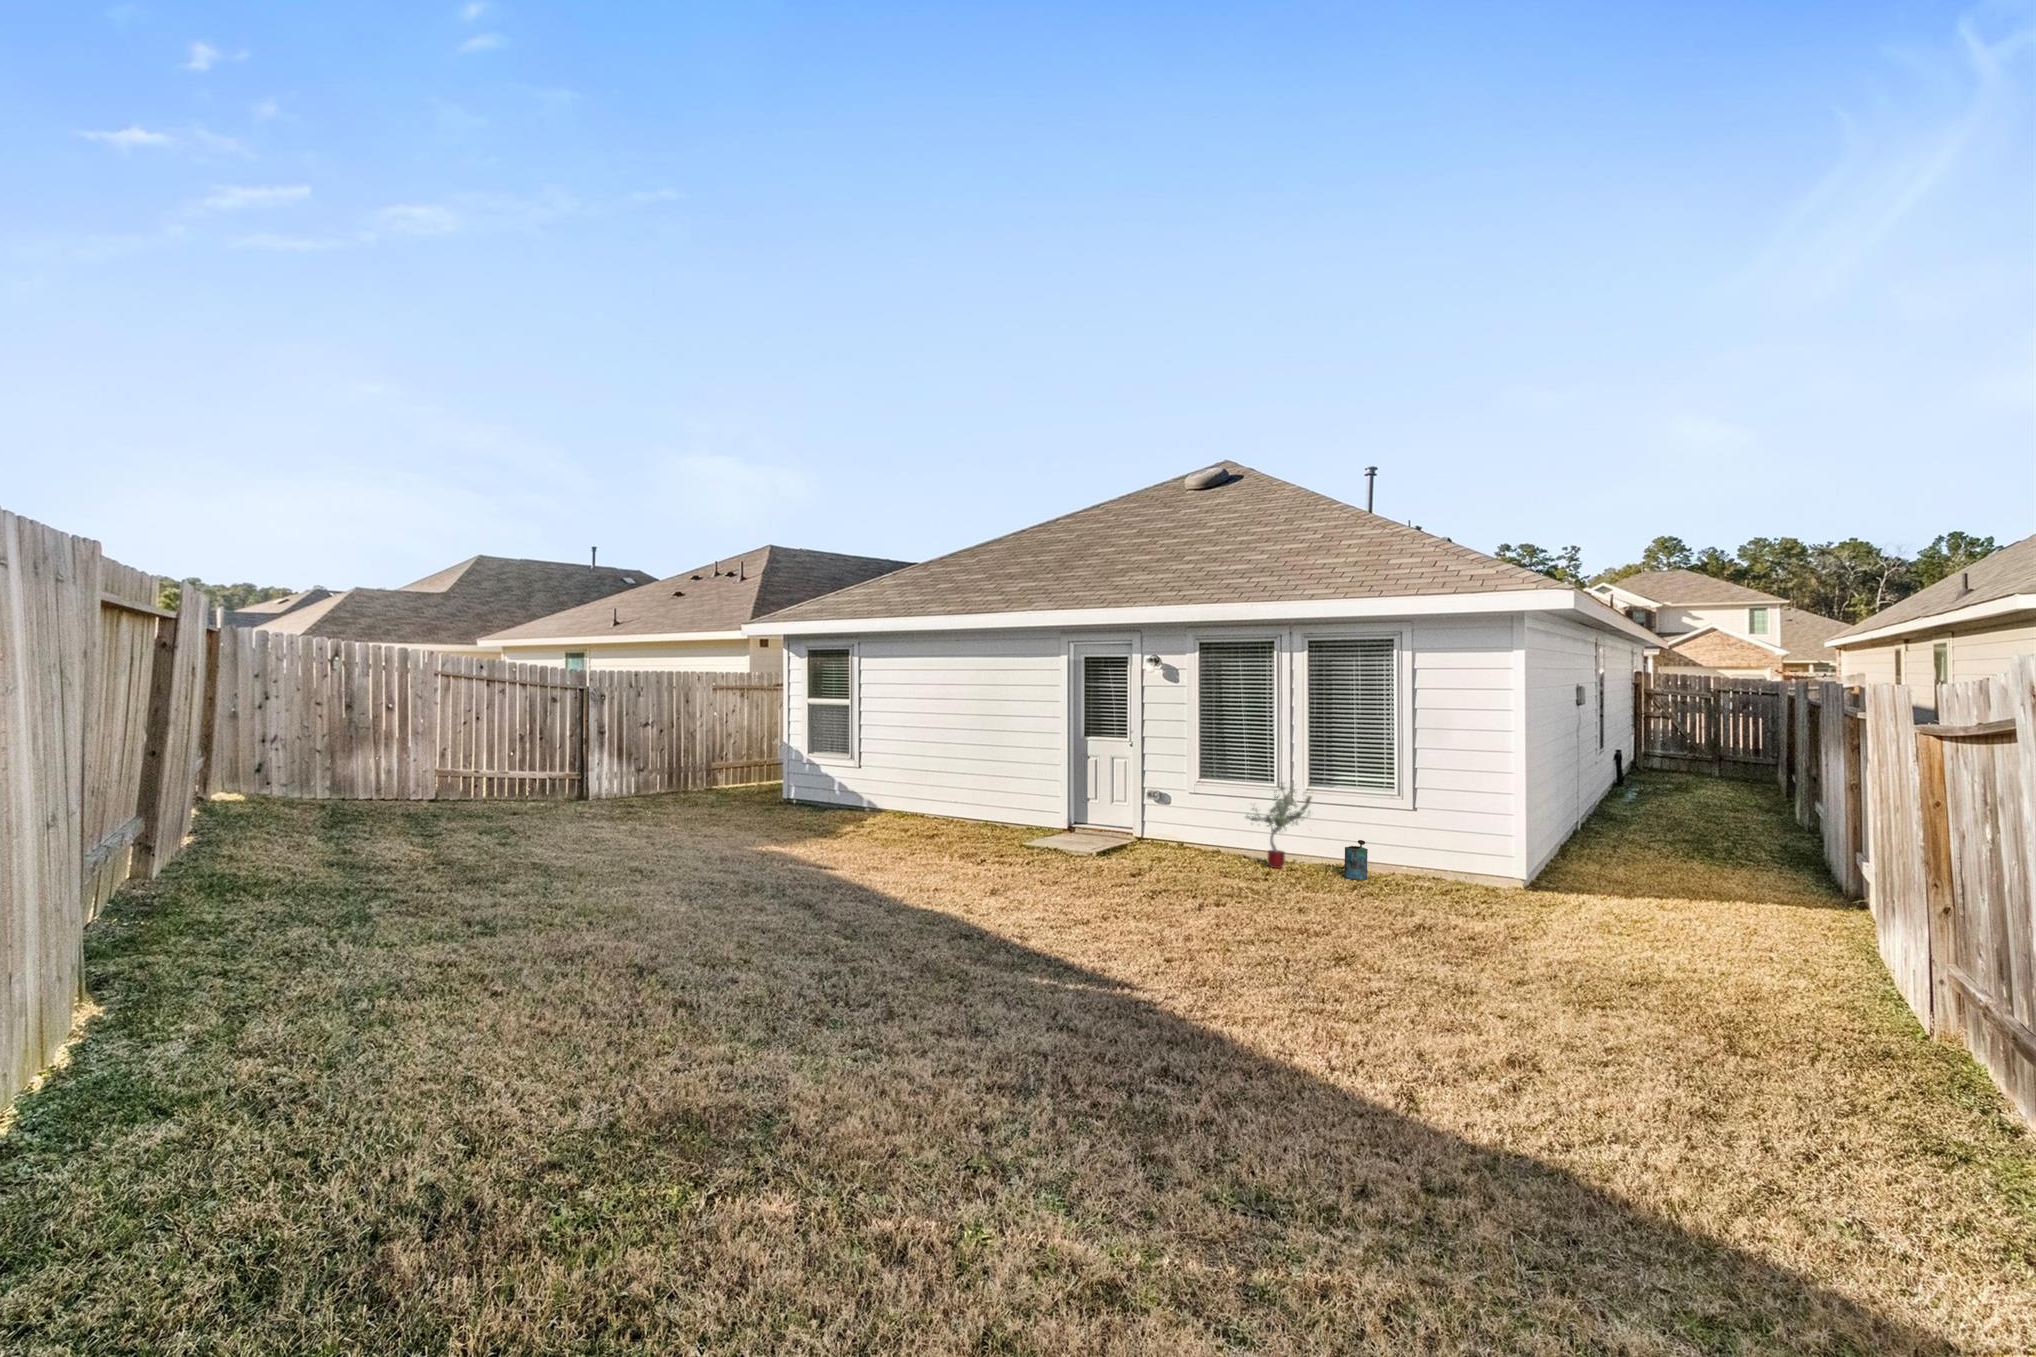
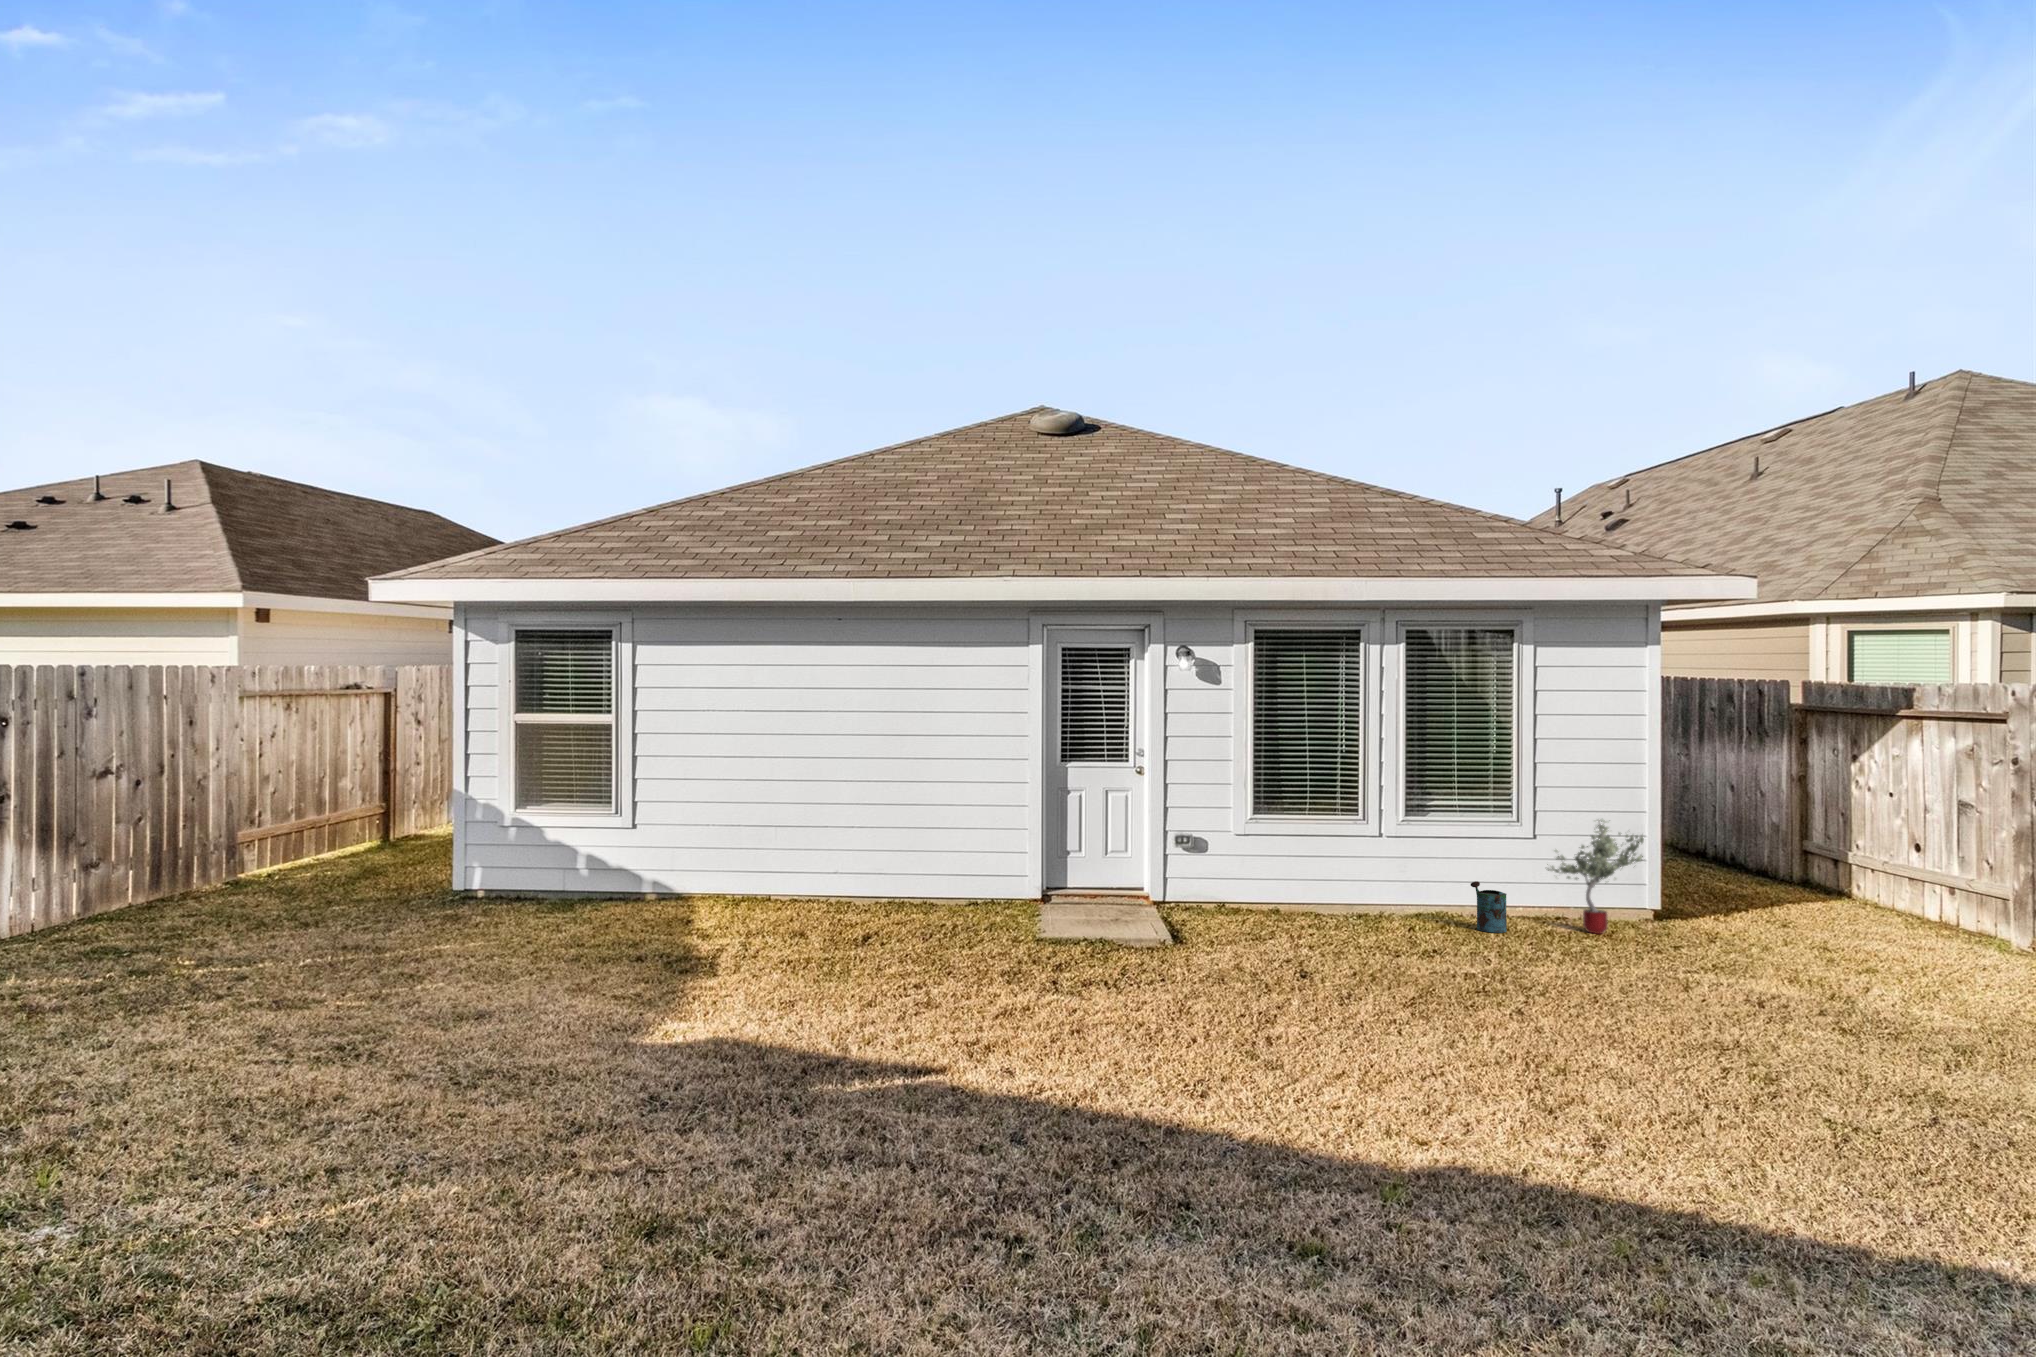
potted tree: present [1245,782,1312,868] -> present [1547,819,1644,934]

